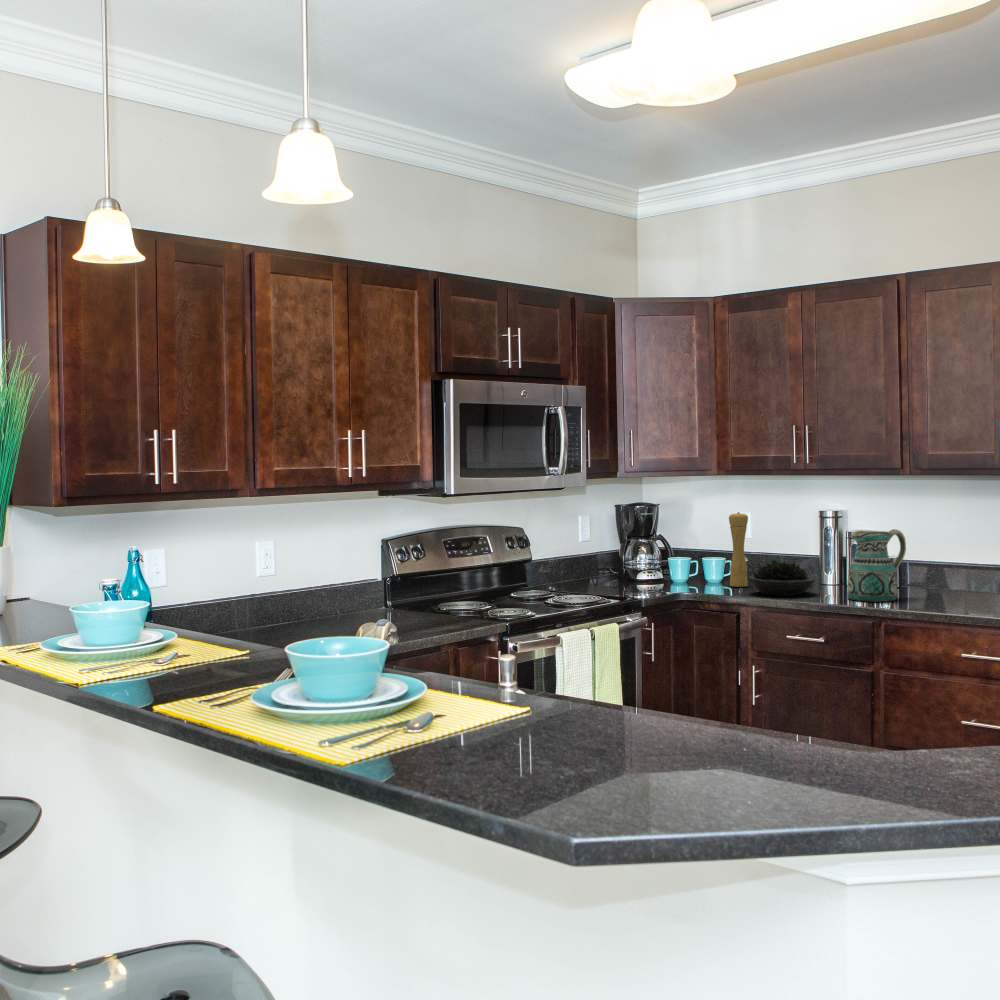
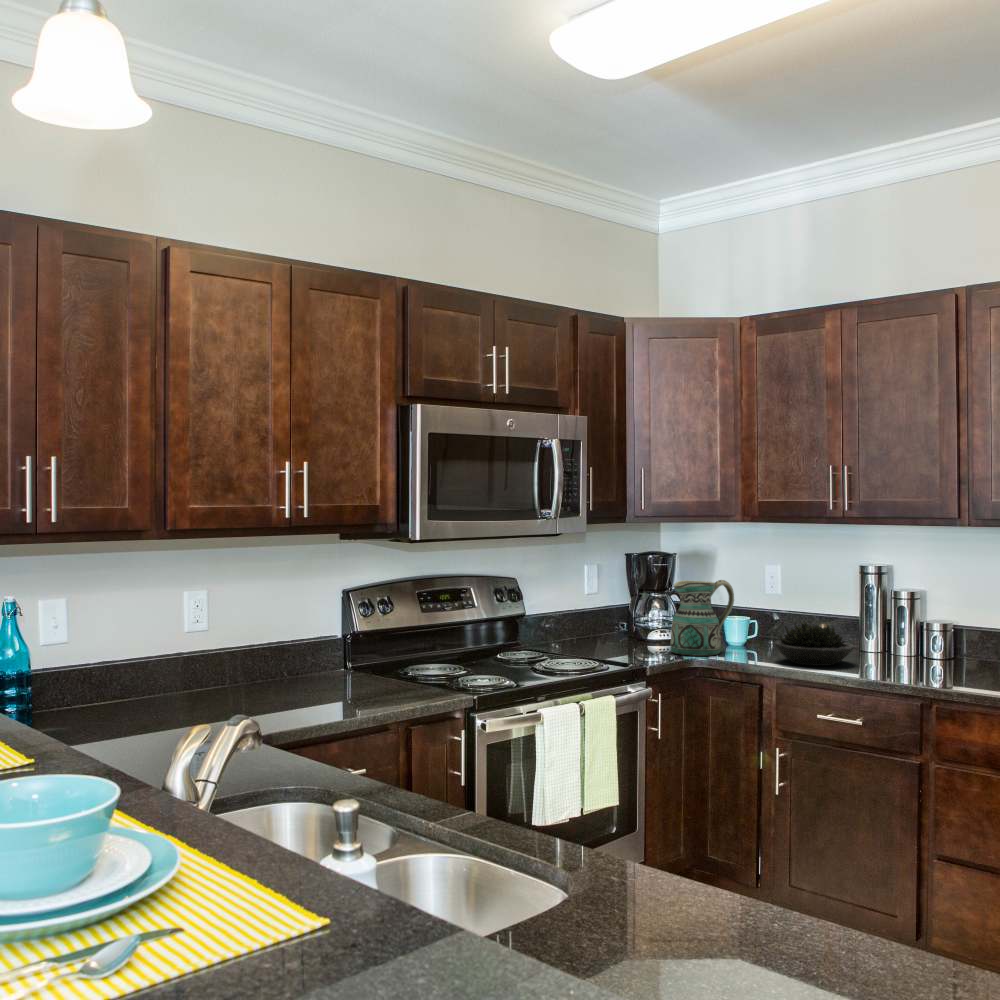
pepper mill: present [729,512,748,587] -> none [753,565,775,652]
ceramic pitcher: present [847,529,906,602] -> present [671,580,734,656]

